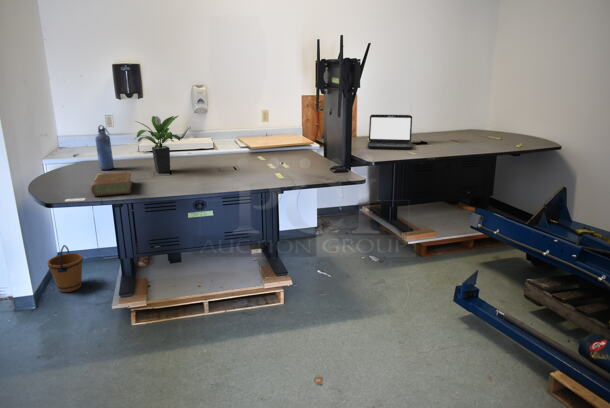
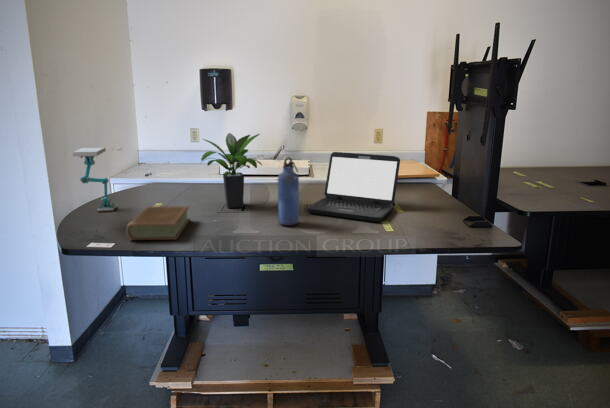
laptop: present [368,115,412,150] -> present [307,152,400,222]
water bottle: present [96,125,114,170] -> present [278,158,299,226]
desk lamp: none [35,130,64,182] -> present [73,148,116,212]
bucket: present [47,245,83,292] -> none [99,283,139,340]

